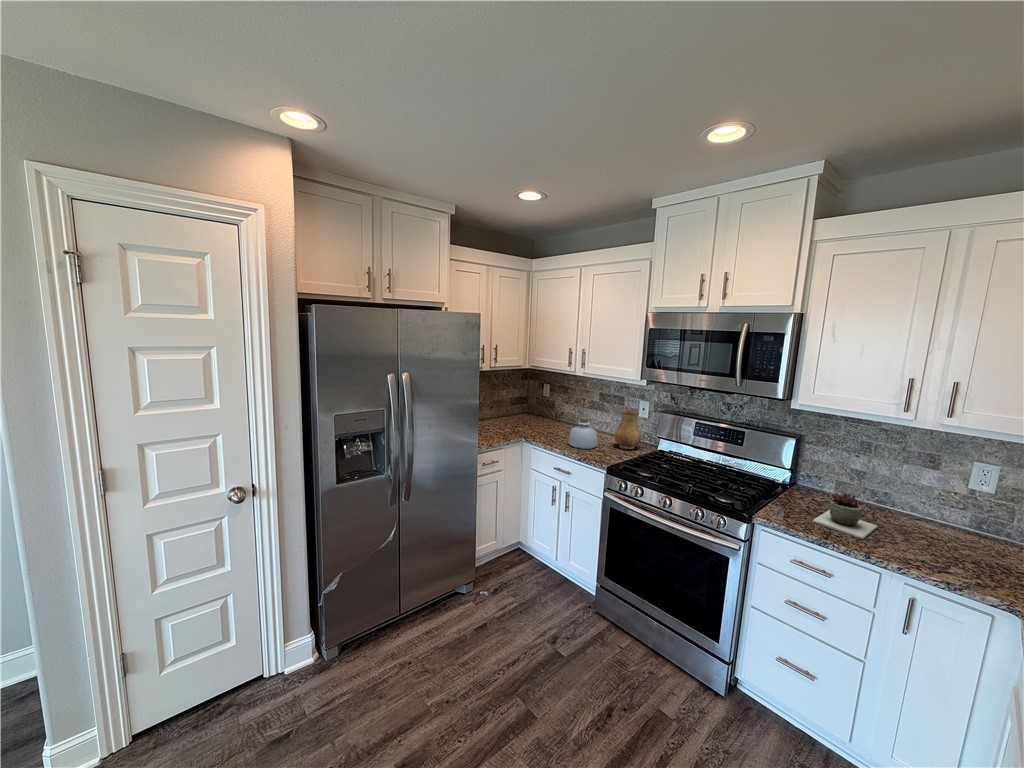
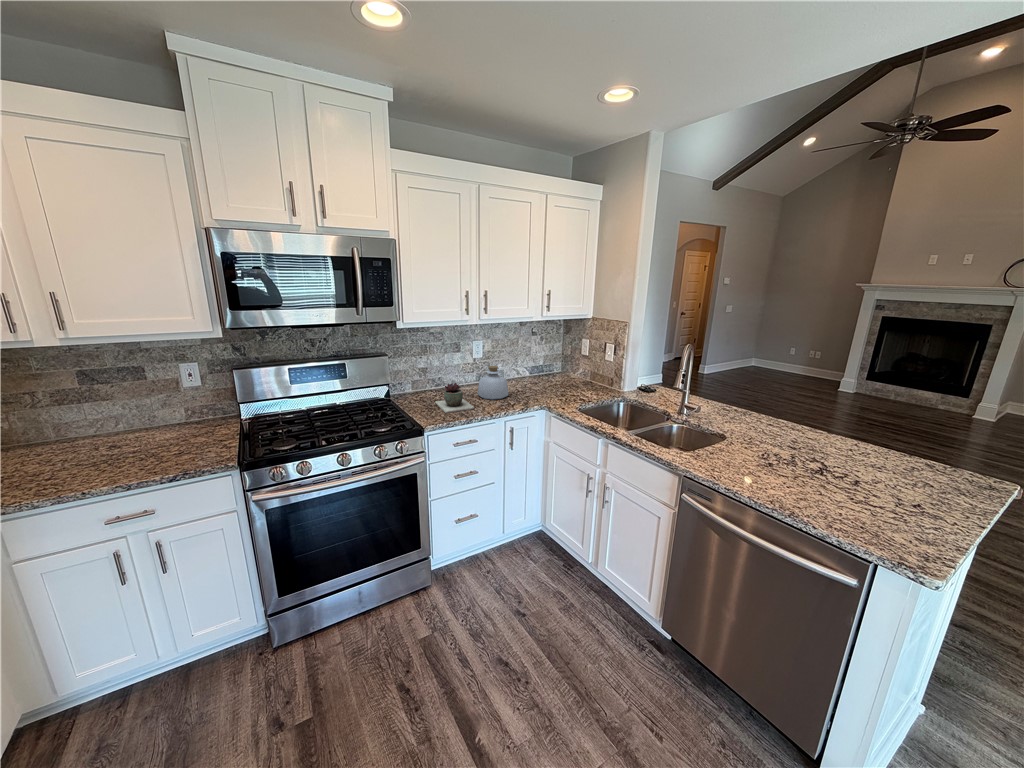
ceramic pitcher: present [614,410,641,449] -> none [168,380,220,439]
bottle: present [568,417,598,449] -> present [477,366,509,400]

